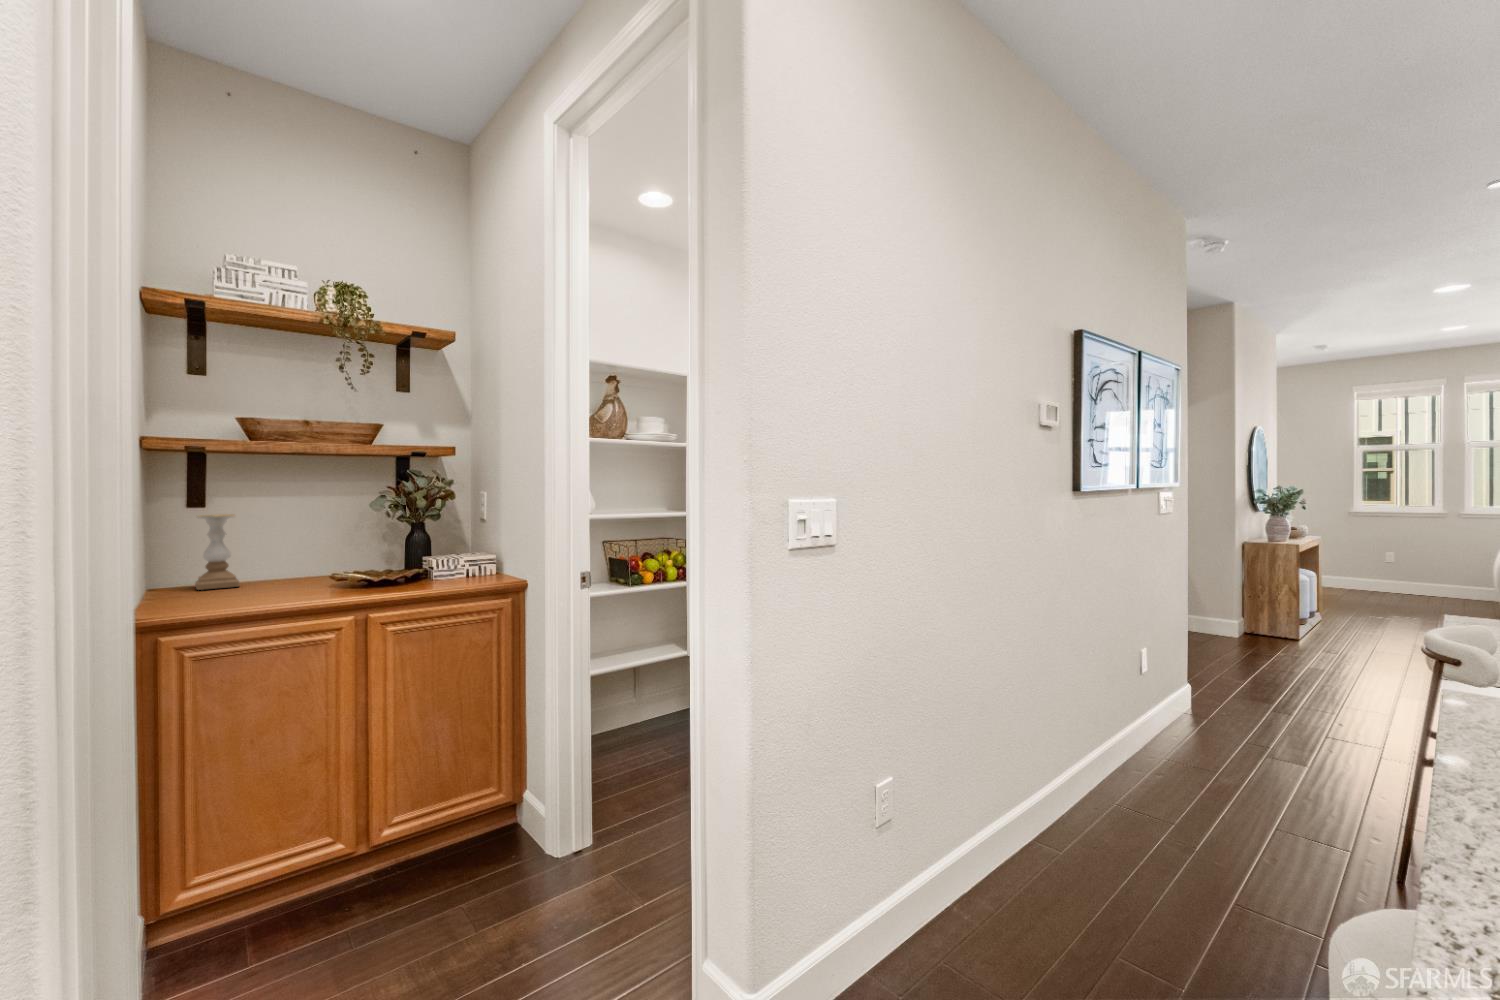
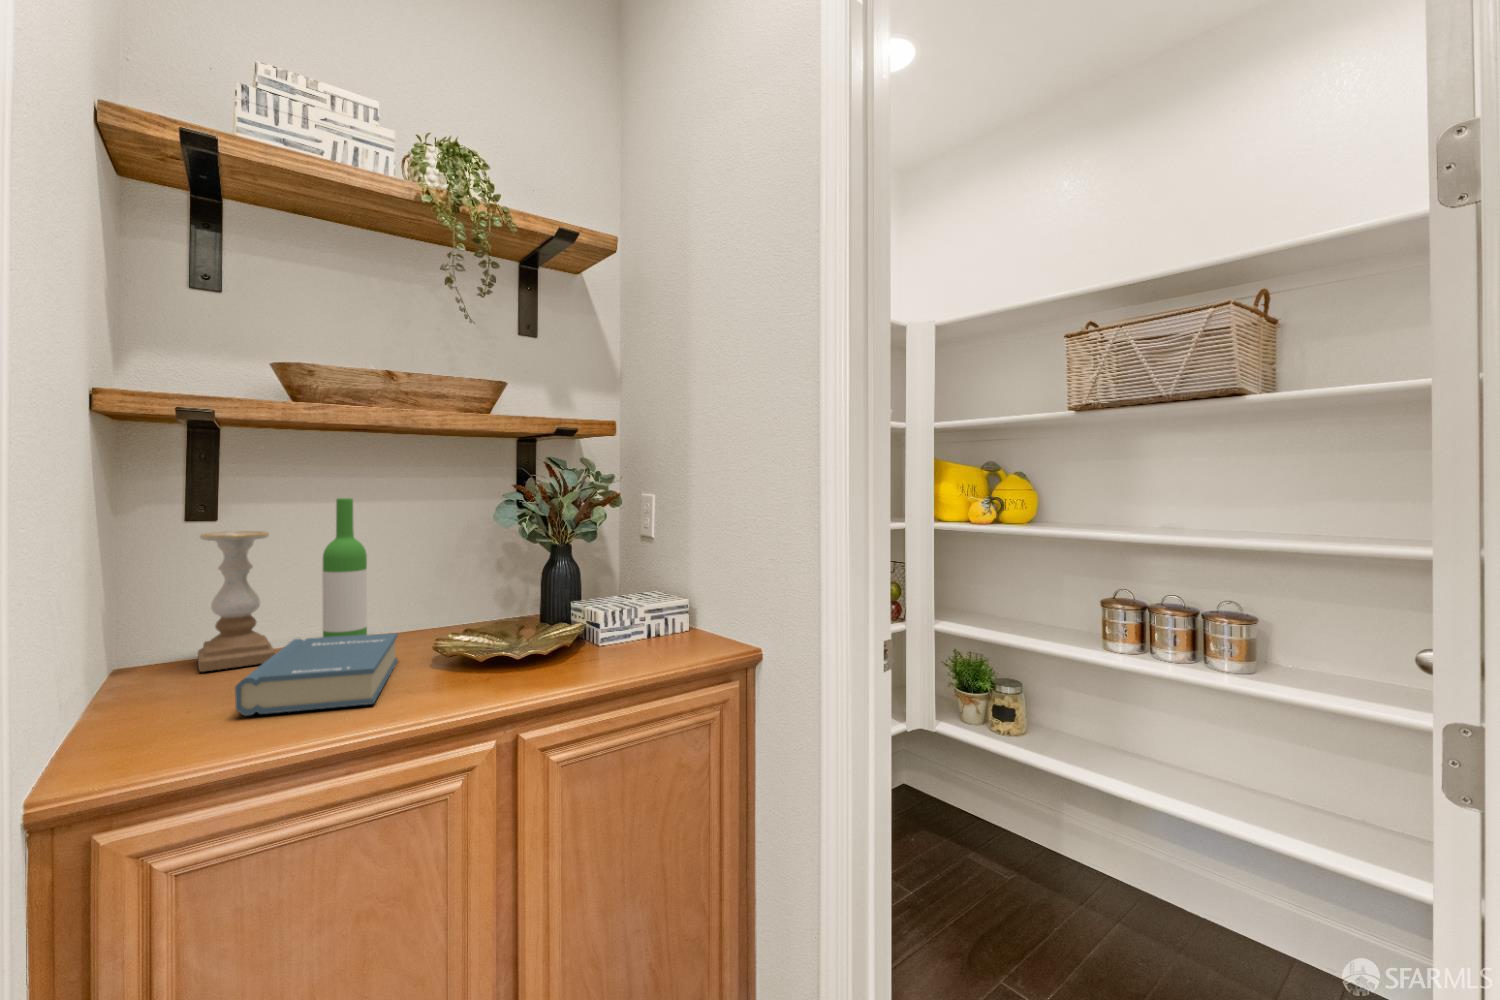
wine bottle: none [268,495,295,582] -> present [322,498,367,637]
hardback book: none [217,570,310,601] -> present [235,633,398,715]

